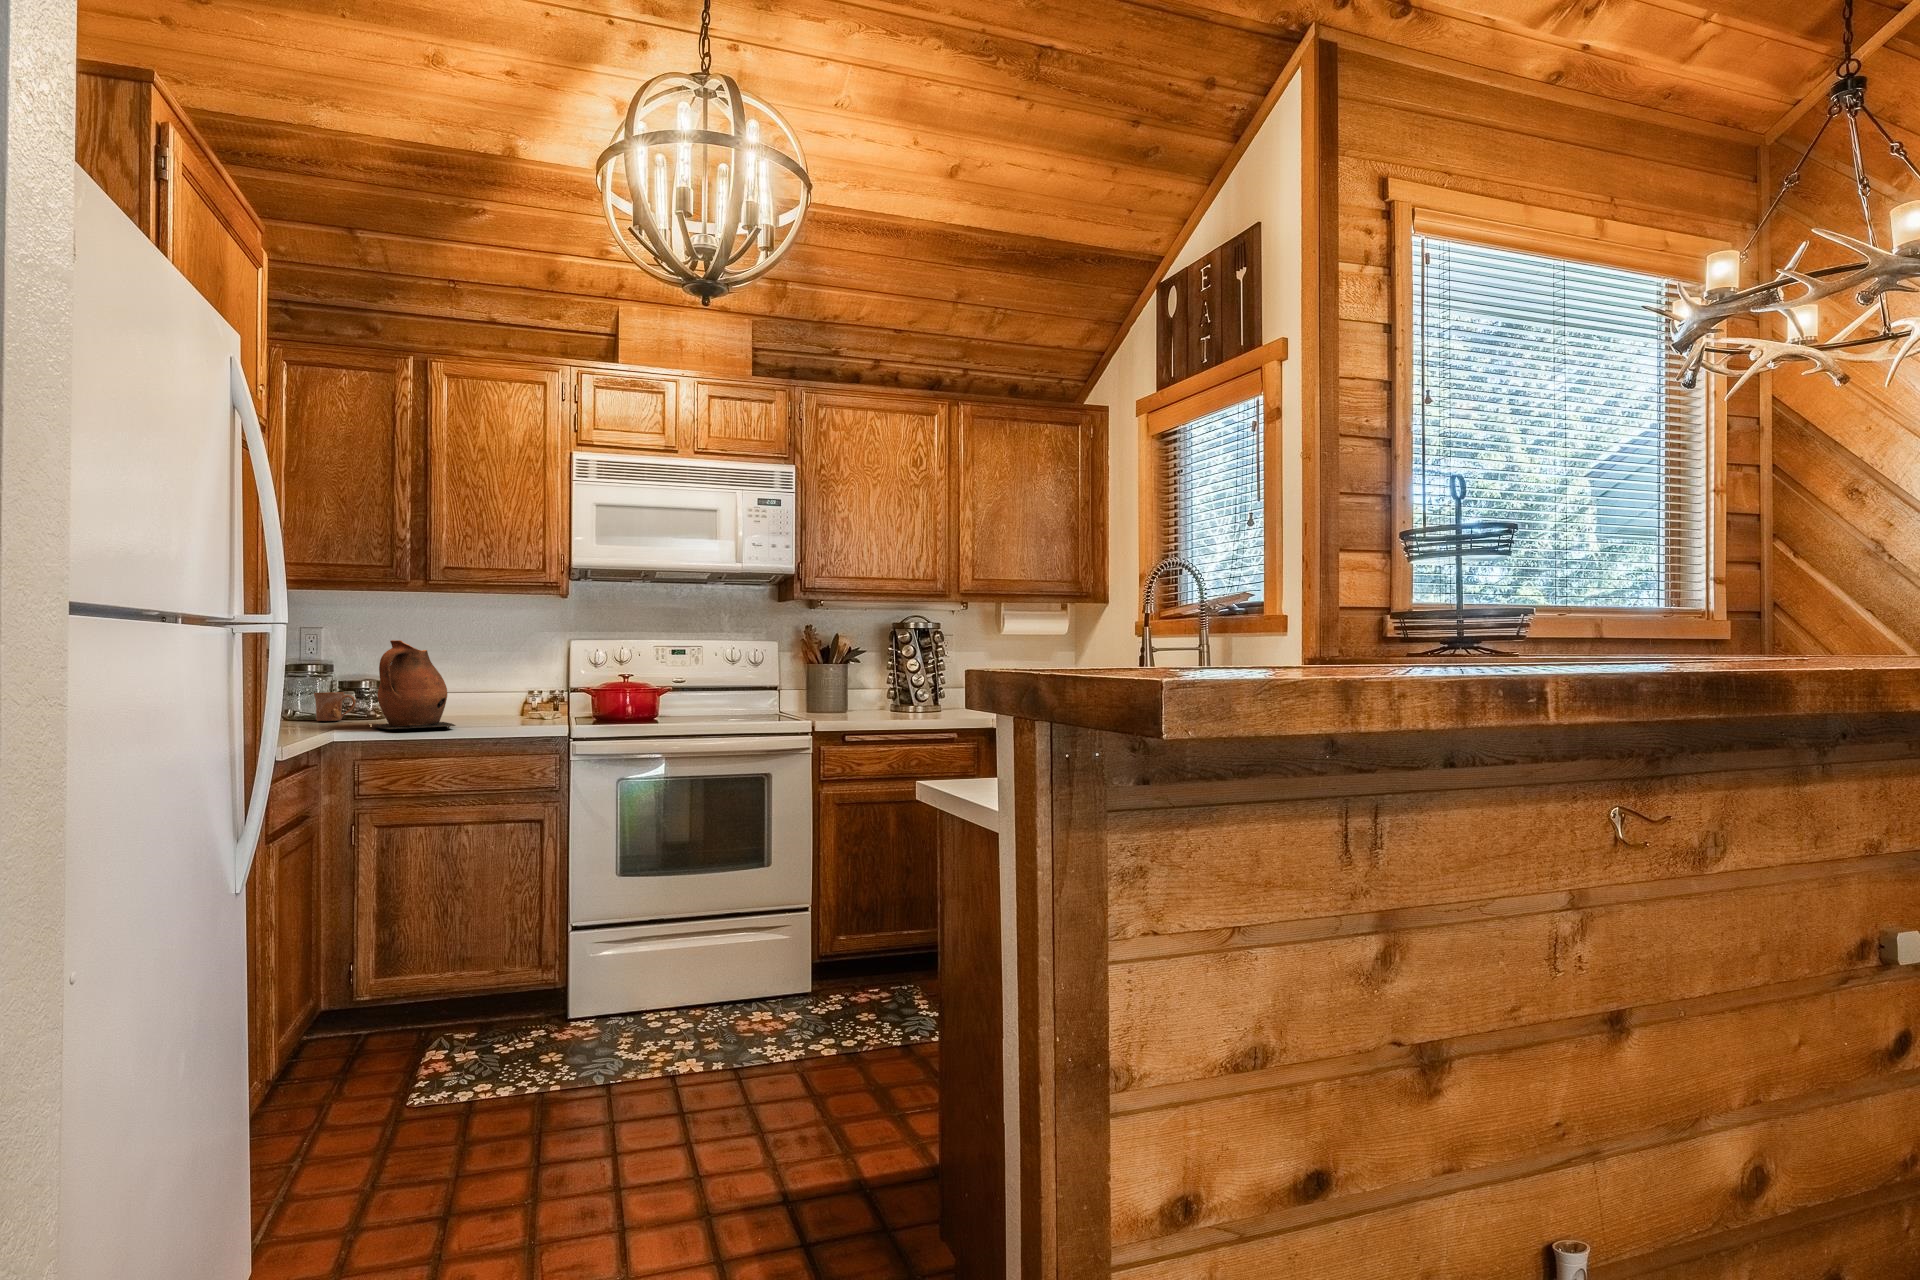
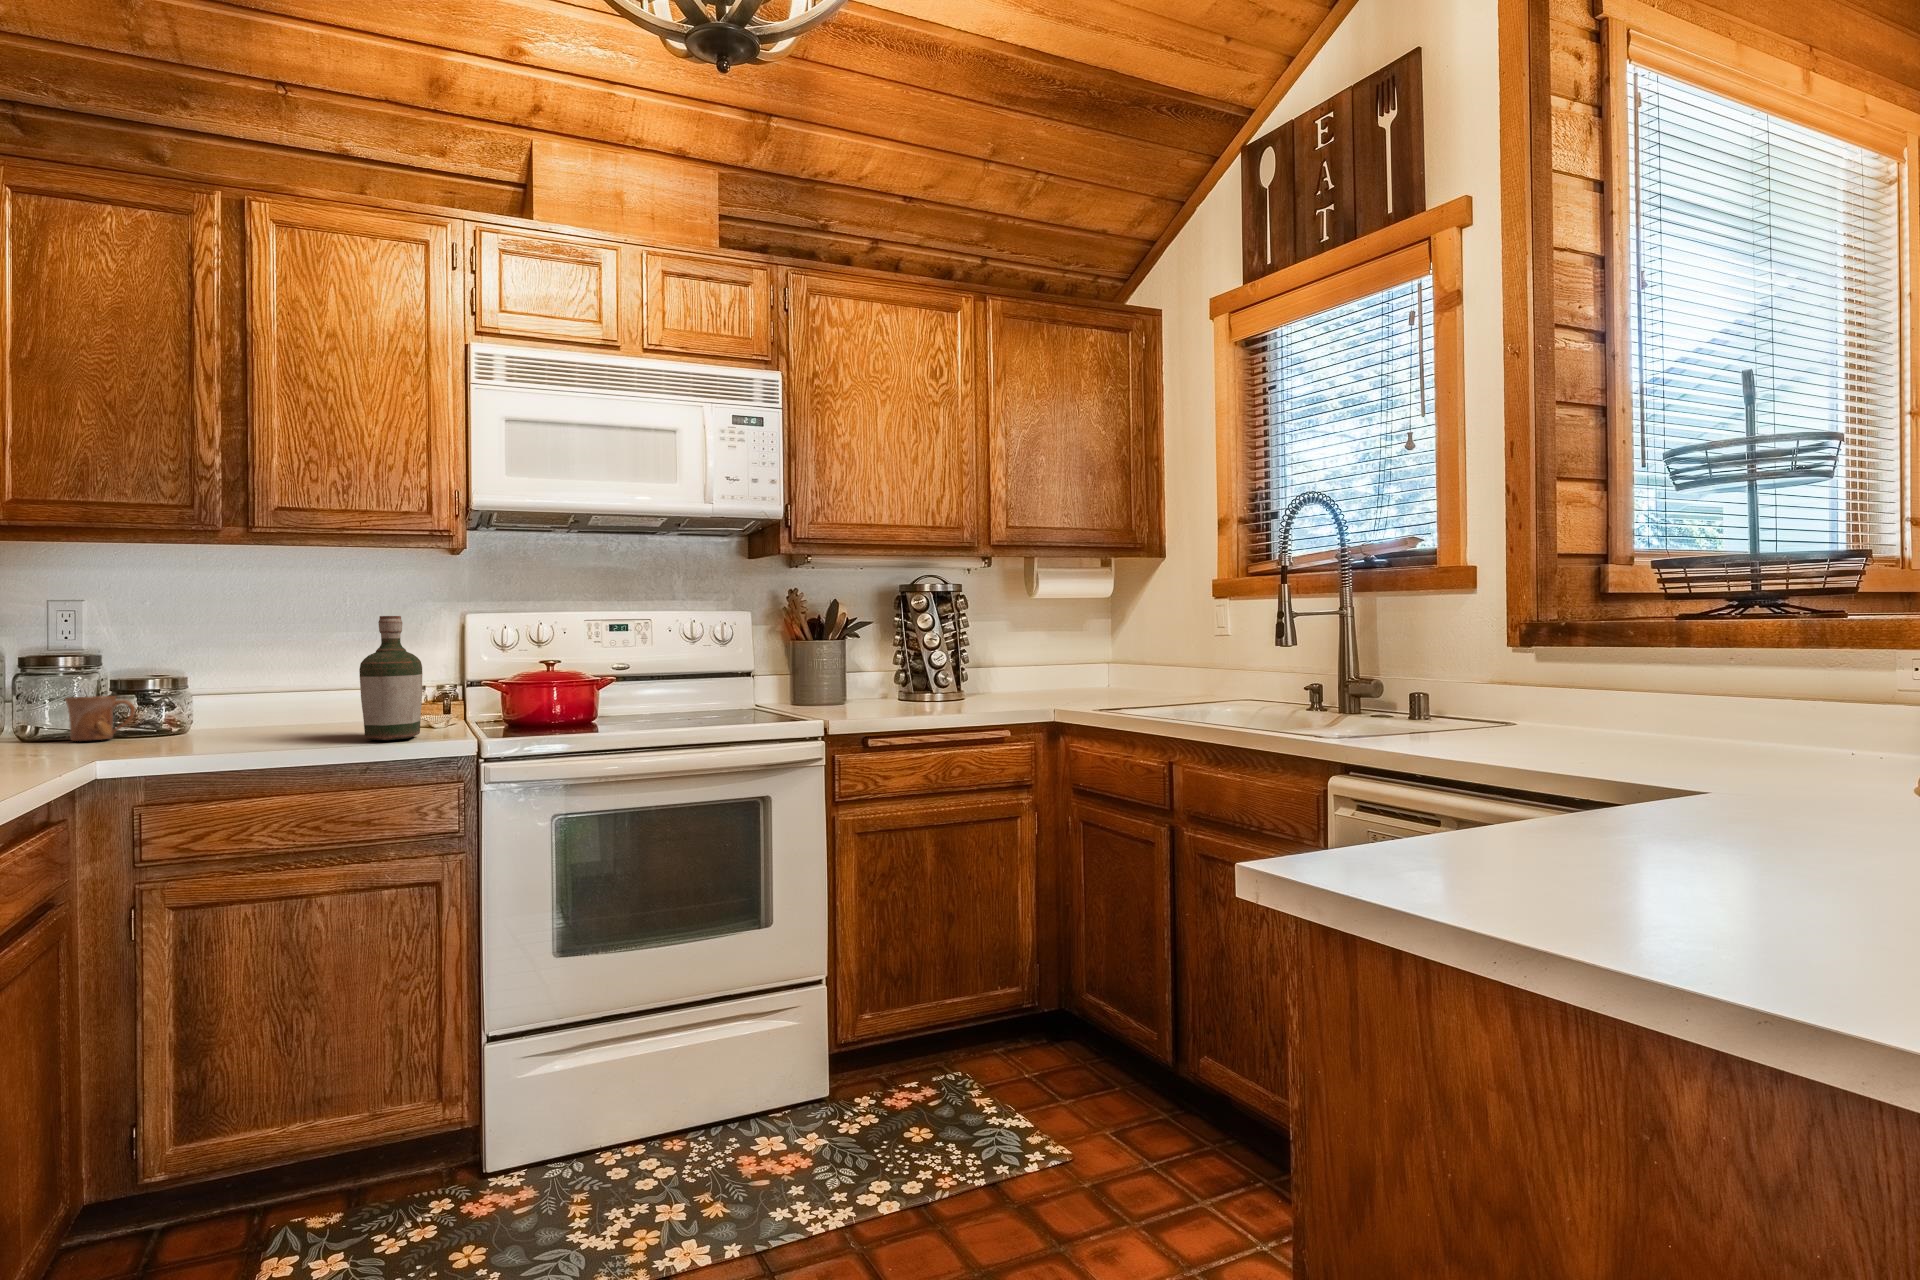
ceramic pitcher: present [375,640,456,729] -> none [158,615,300,752]
bottle: none [496,642,537,726] -> present [359,616,422,740]

